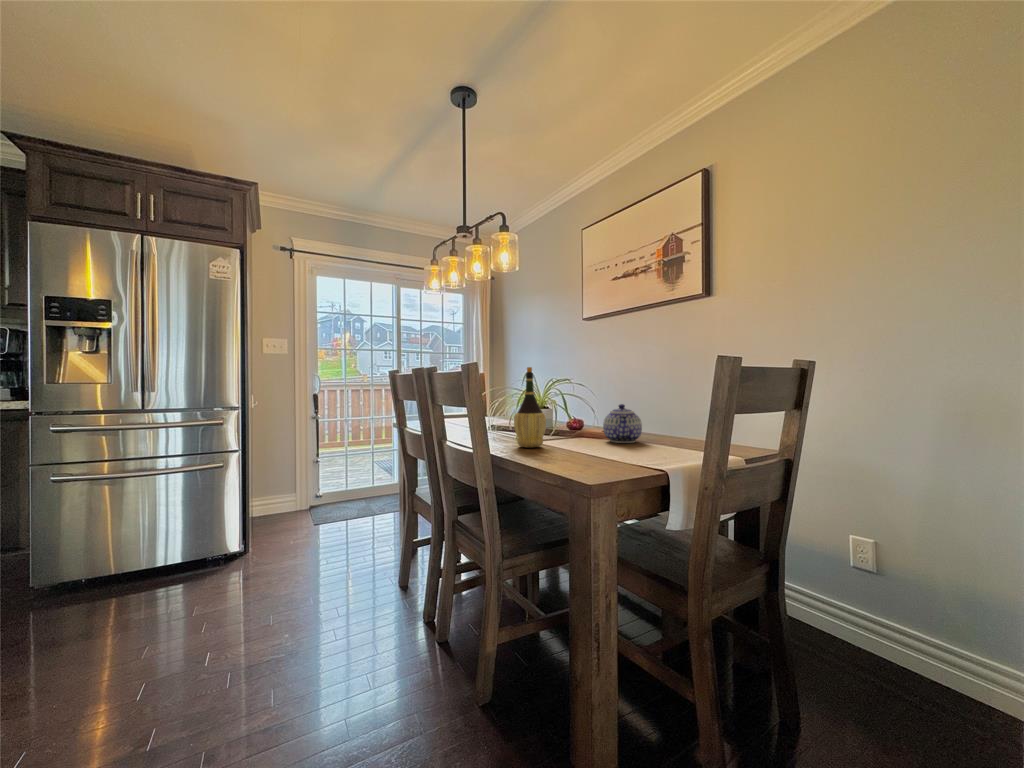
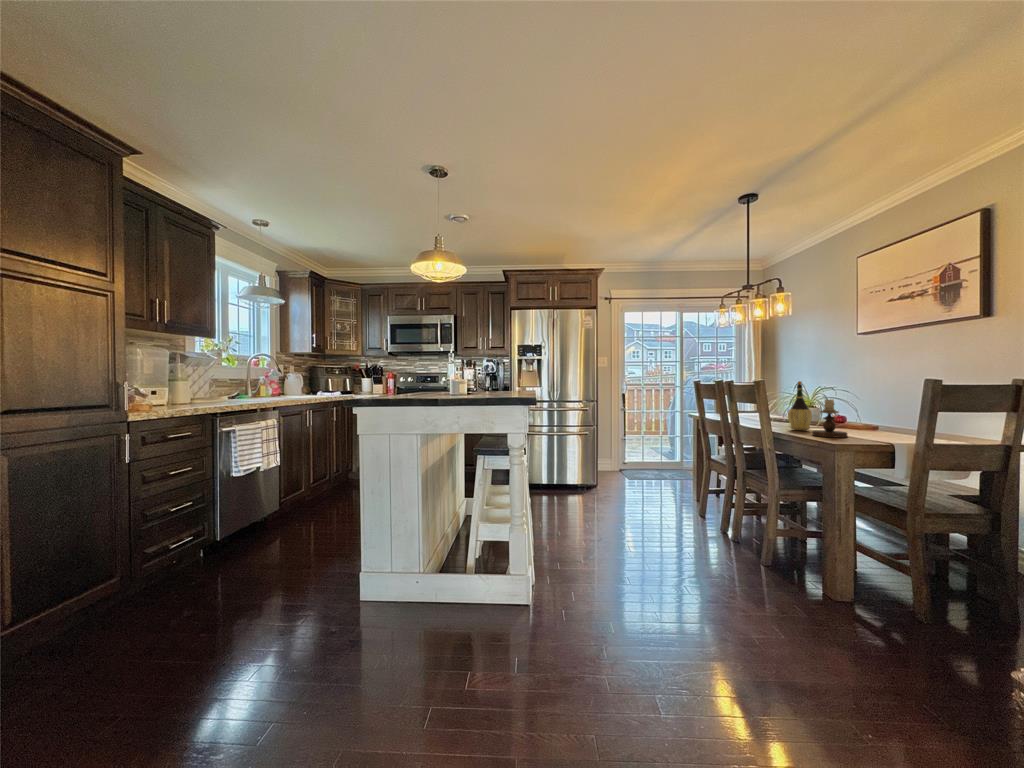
candlestick: none [548,395,597,463] -> present [812,399,847,438]
teapot: present [603,404,642,443] -> none [861,406,895,433]

